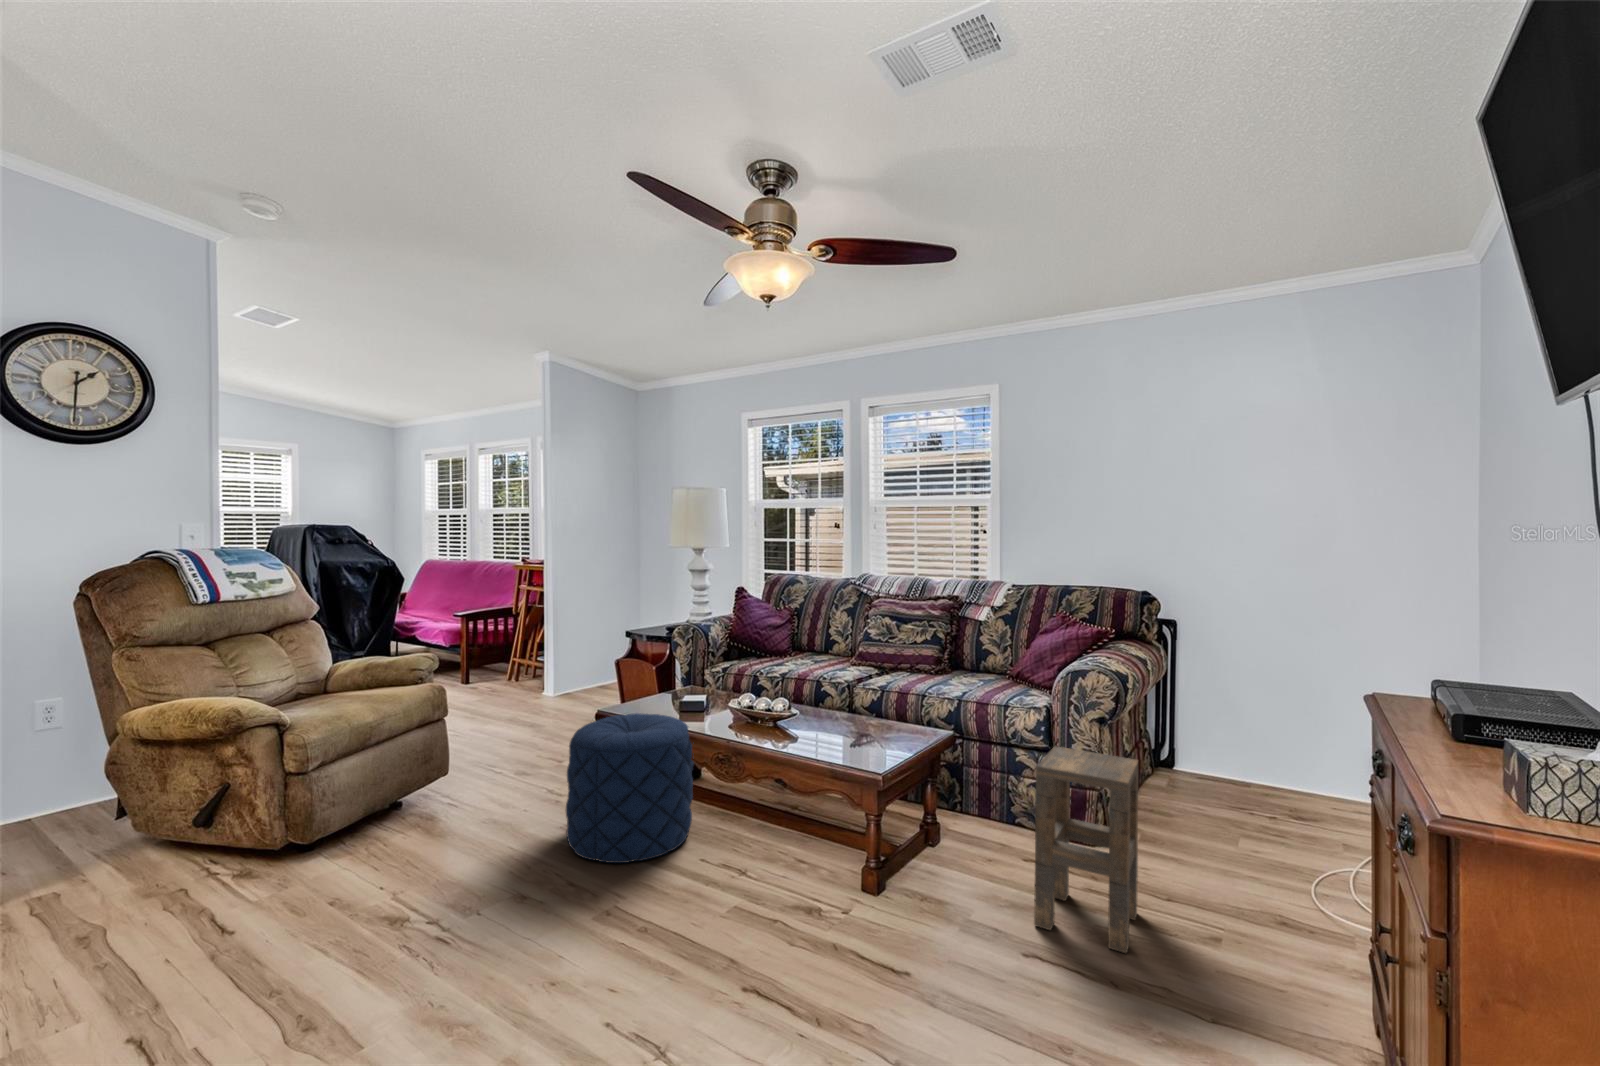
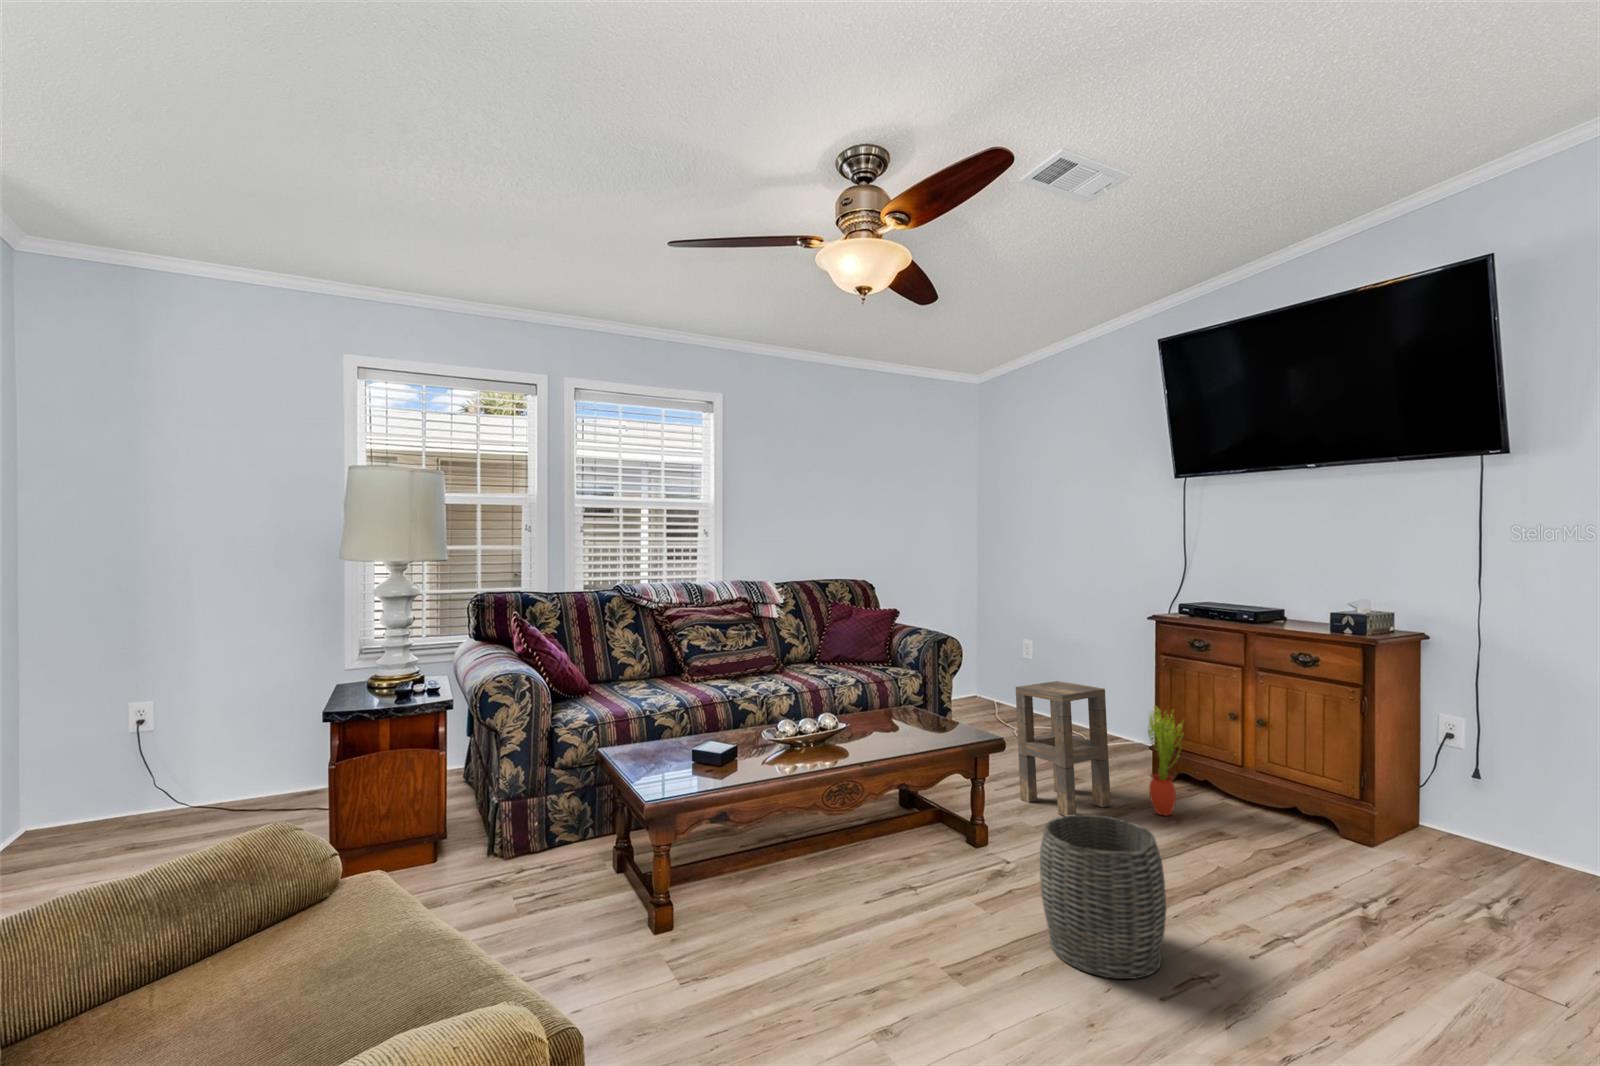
pouf: present [566,713,694,863] -> none [666,768,843,1000]
potted plant: none [1125,828,1203,1008] -> present [1148,707,1183,816]
woven basket: none [656,837,771,1008] -> present [1040,815,1166,979]

